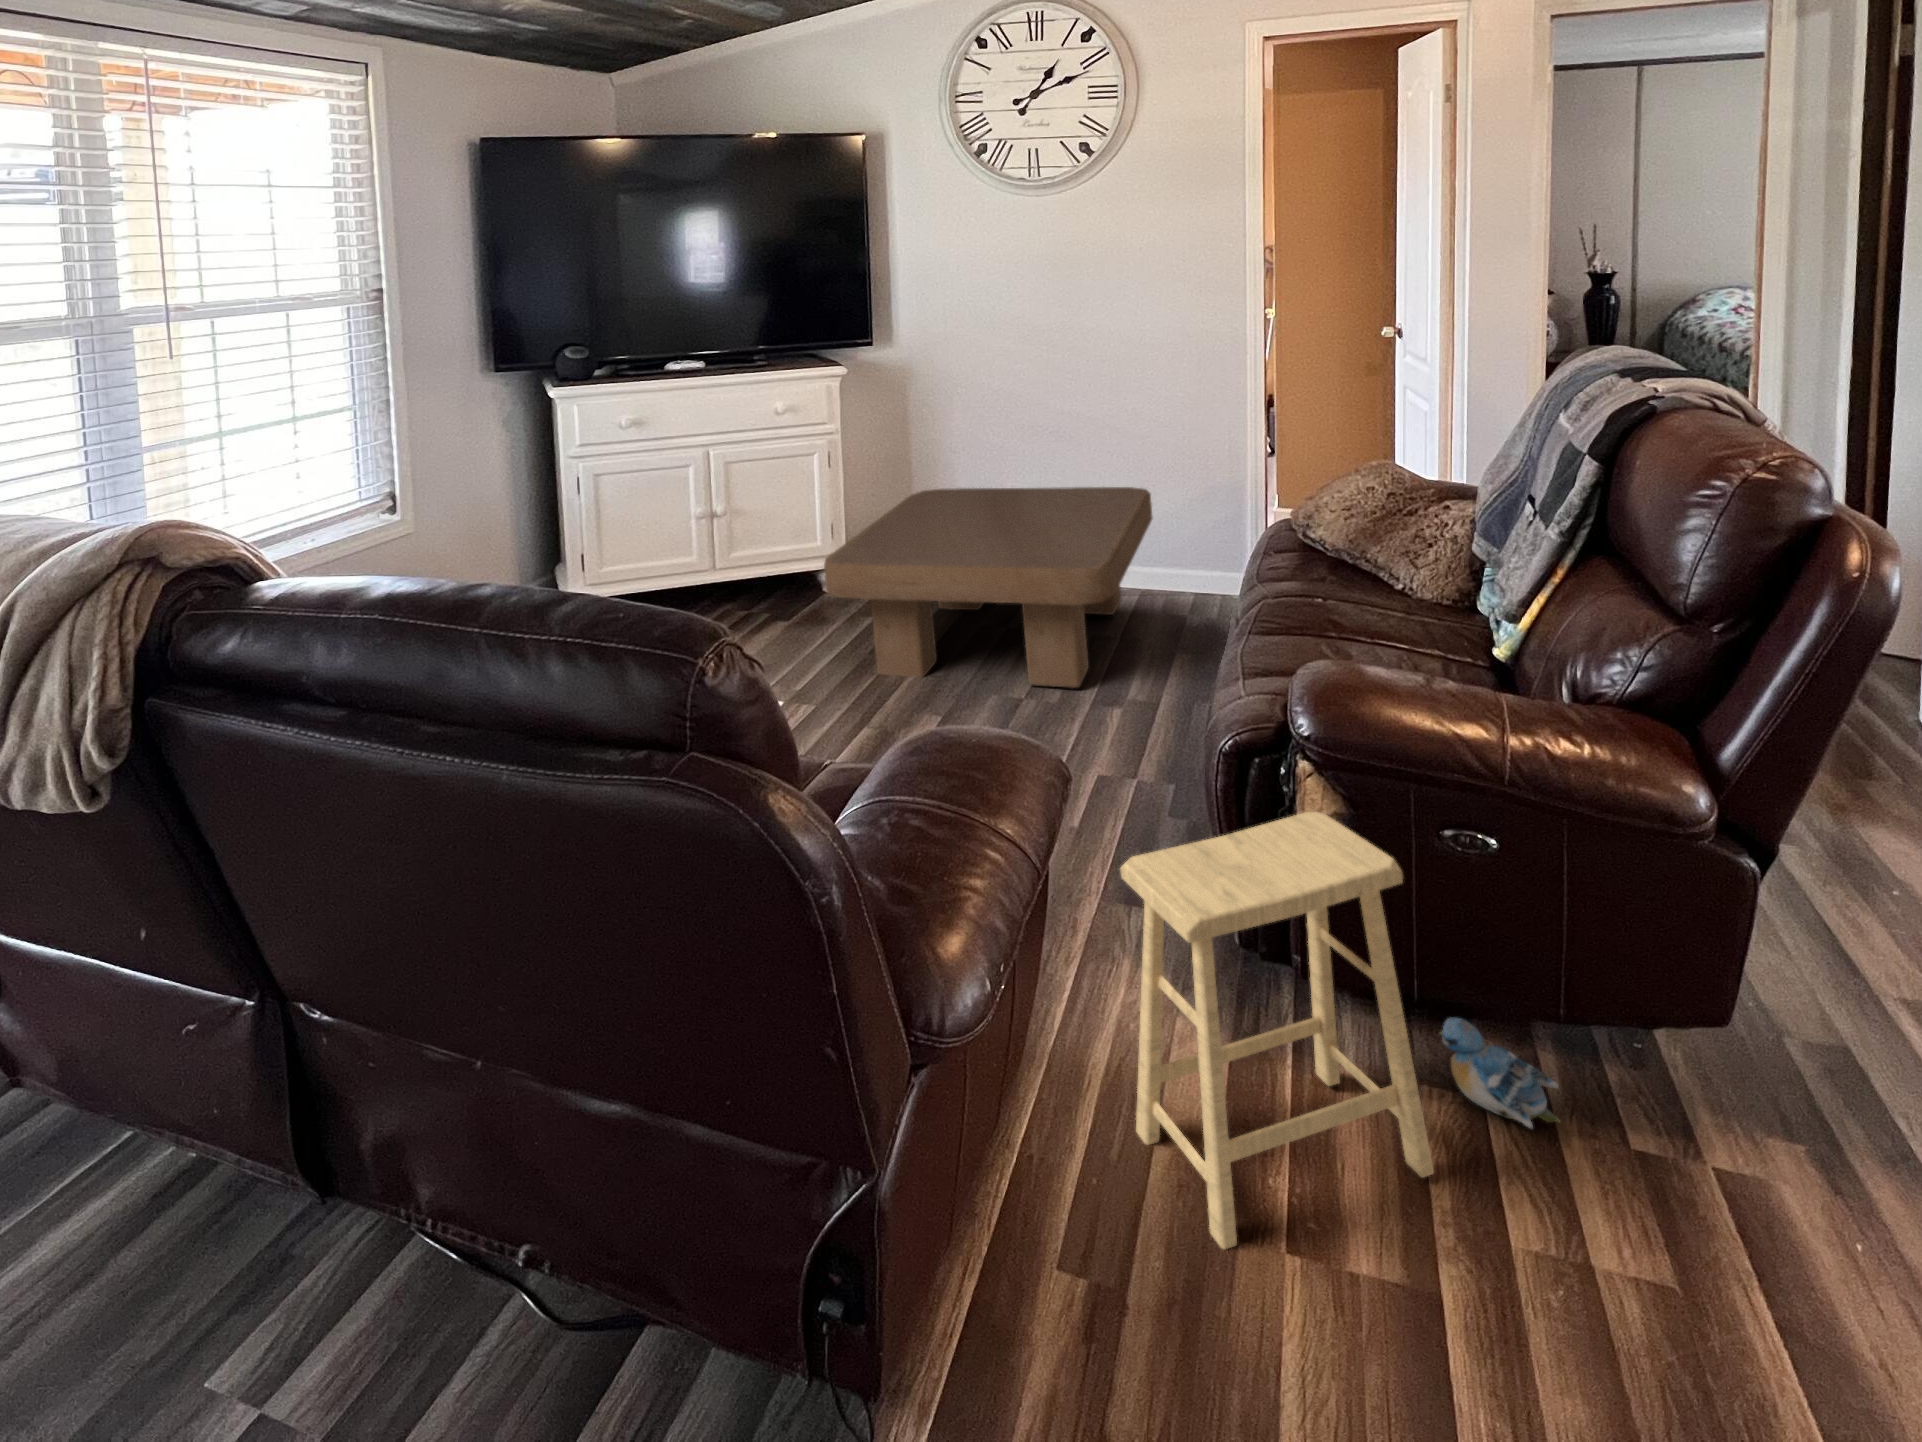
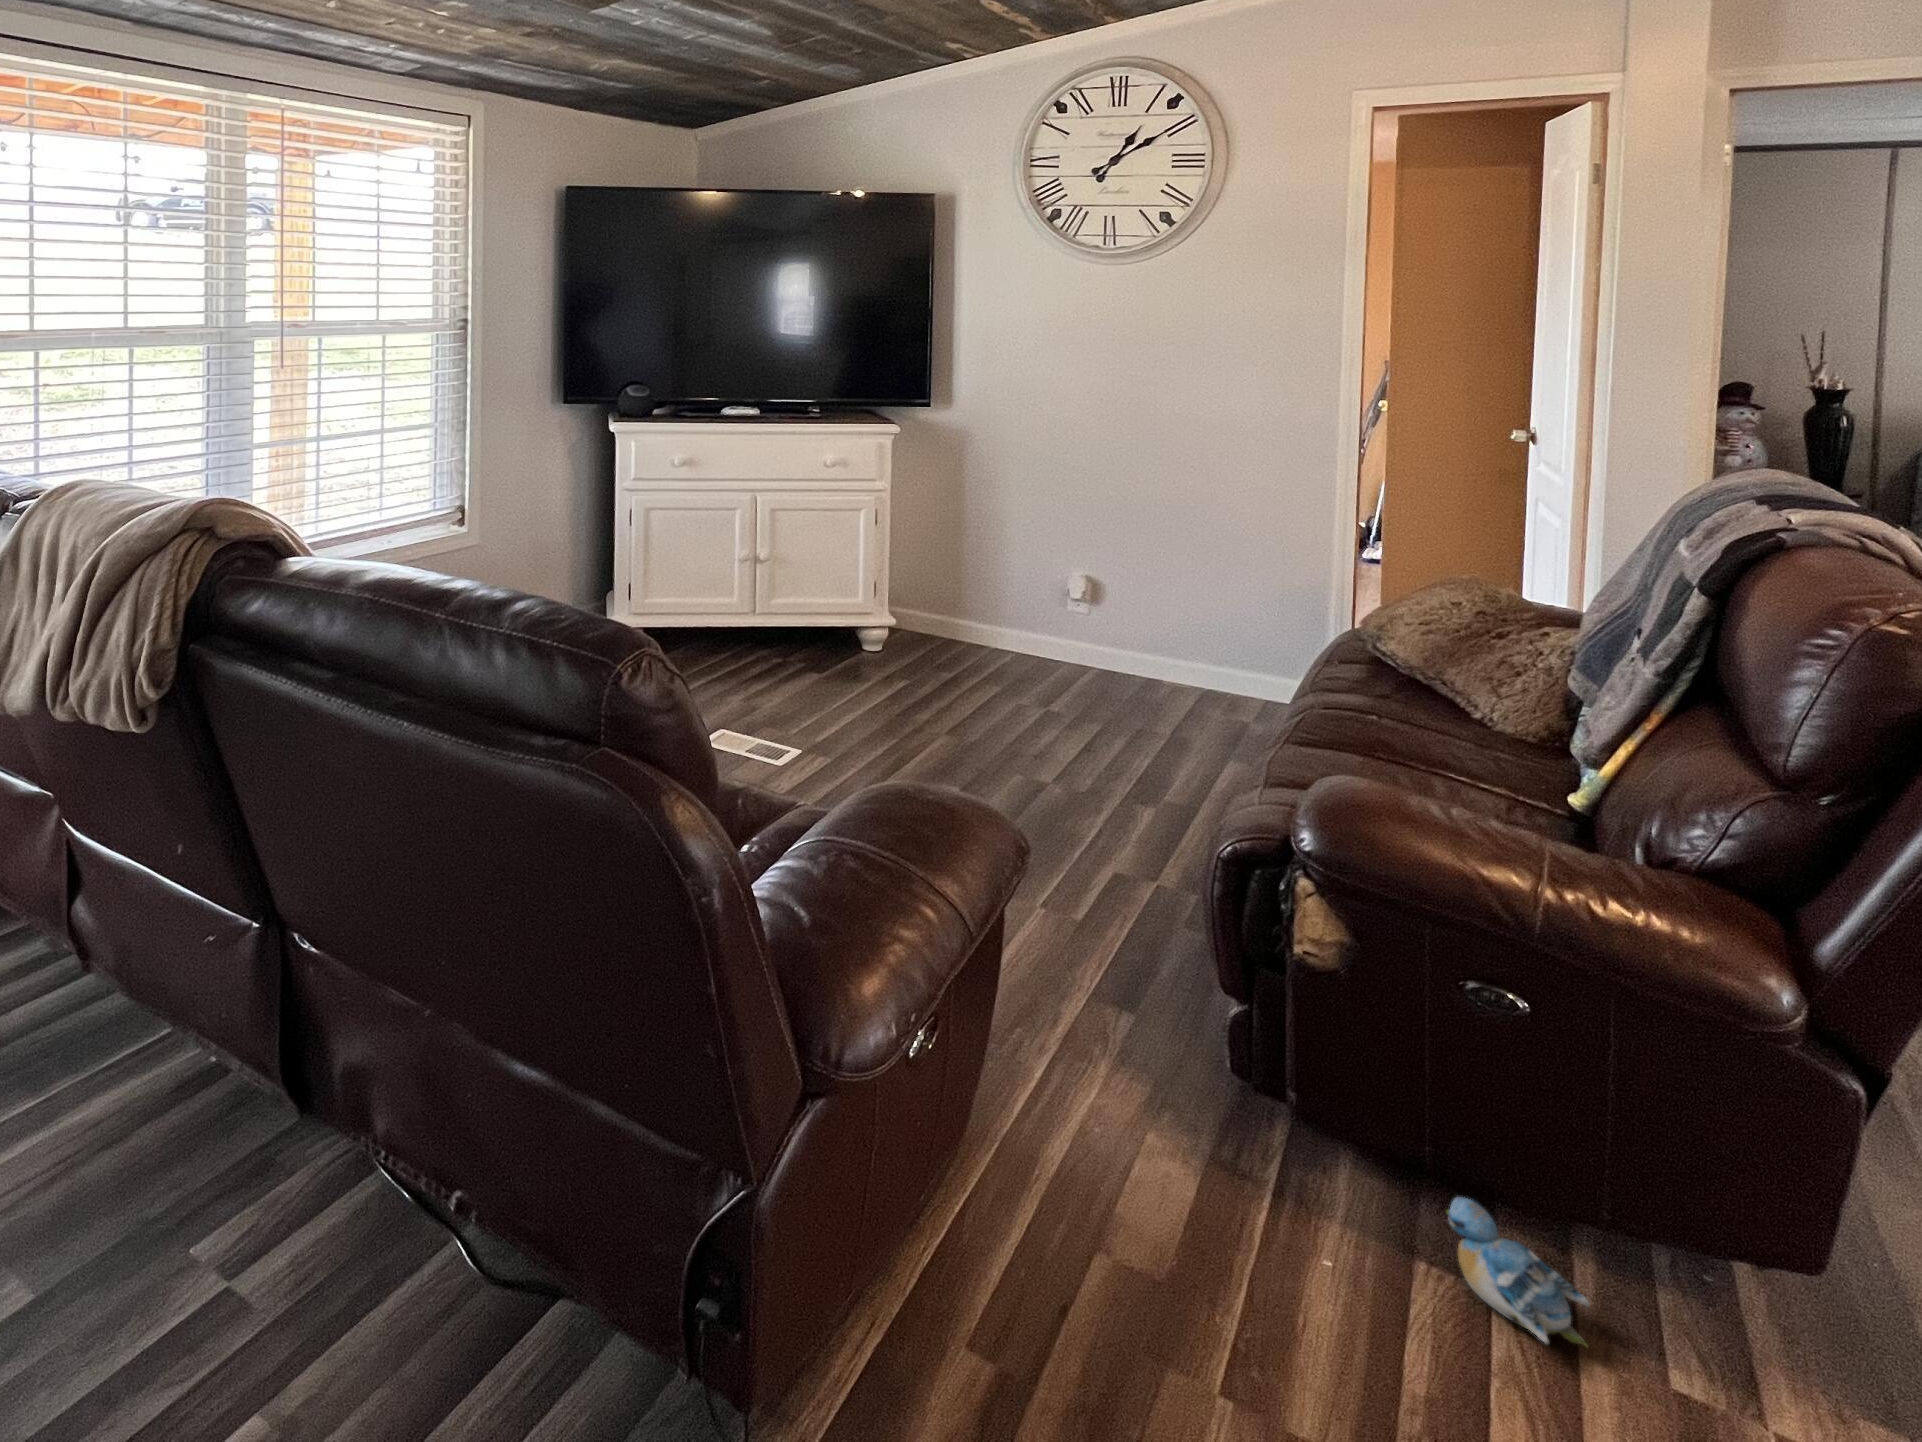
coffee table: present [824,487,1152,688] -> none [850,553,1208,773]
footstool: present [1120,812,1434,1249] -> none [1076,935,1417,1385]

